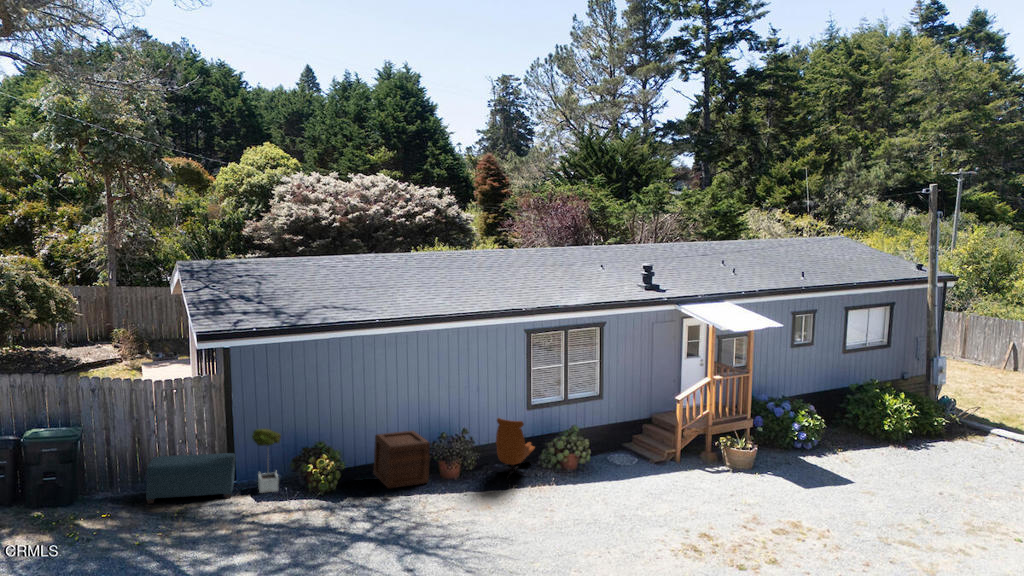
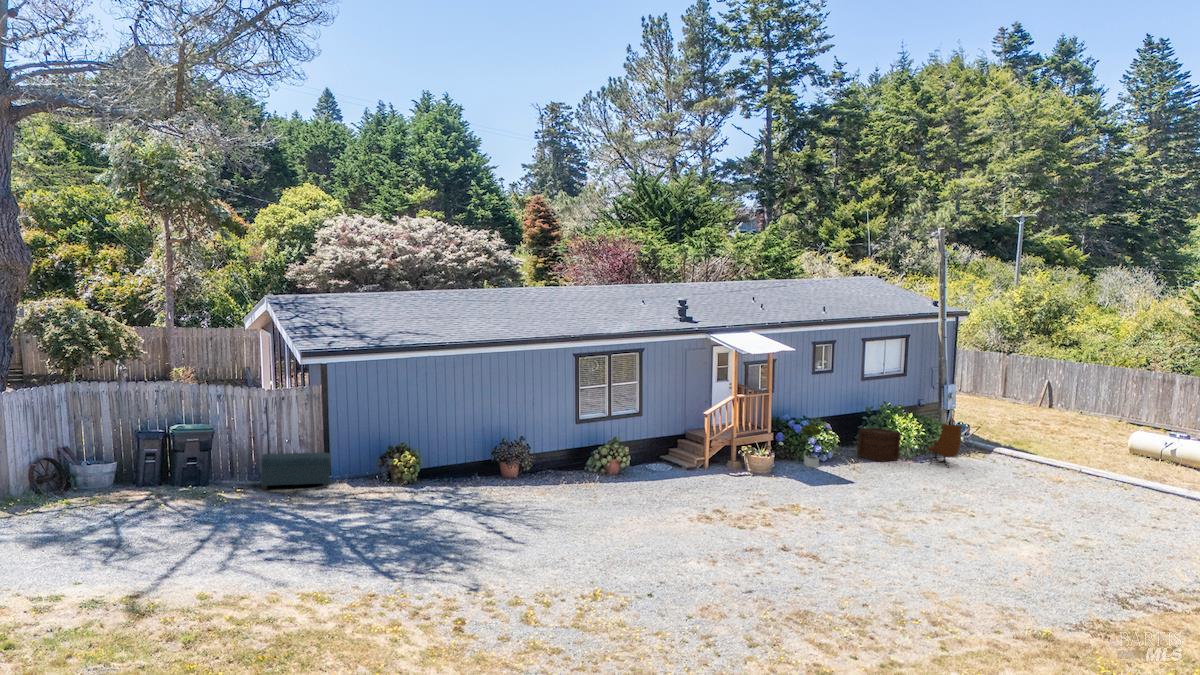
lounge chair: present [496,418,535,479] -> present [927,424,962,465]
potted tree: present [252,429,281,493] -> present [803,425,821,467]
wooden crate: present [374,431,430,489] -> present [857,428,901,462]

